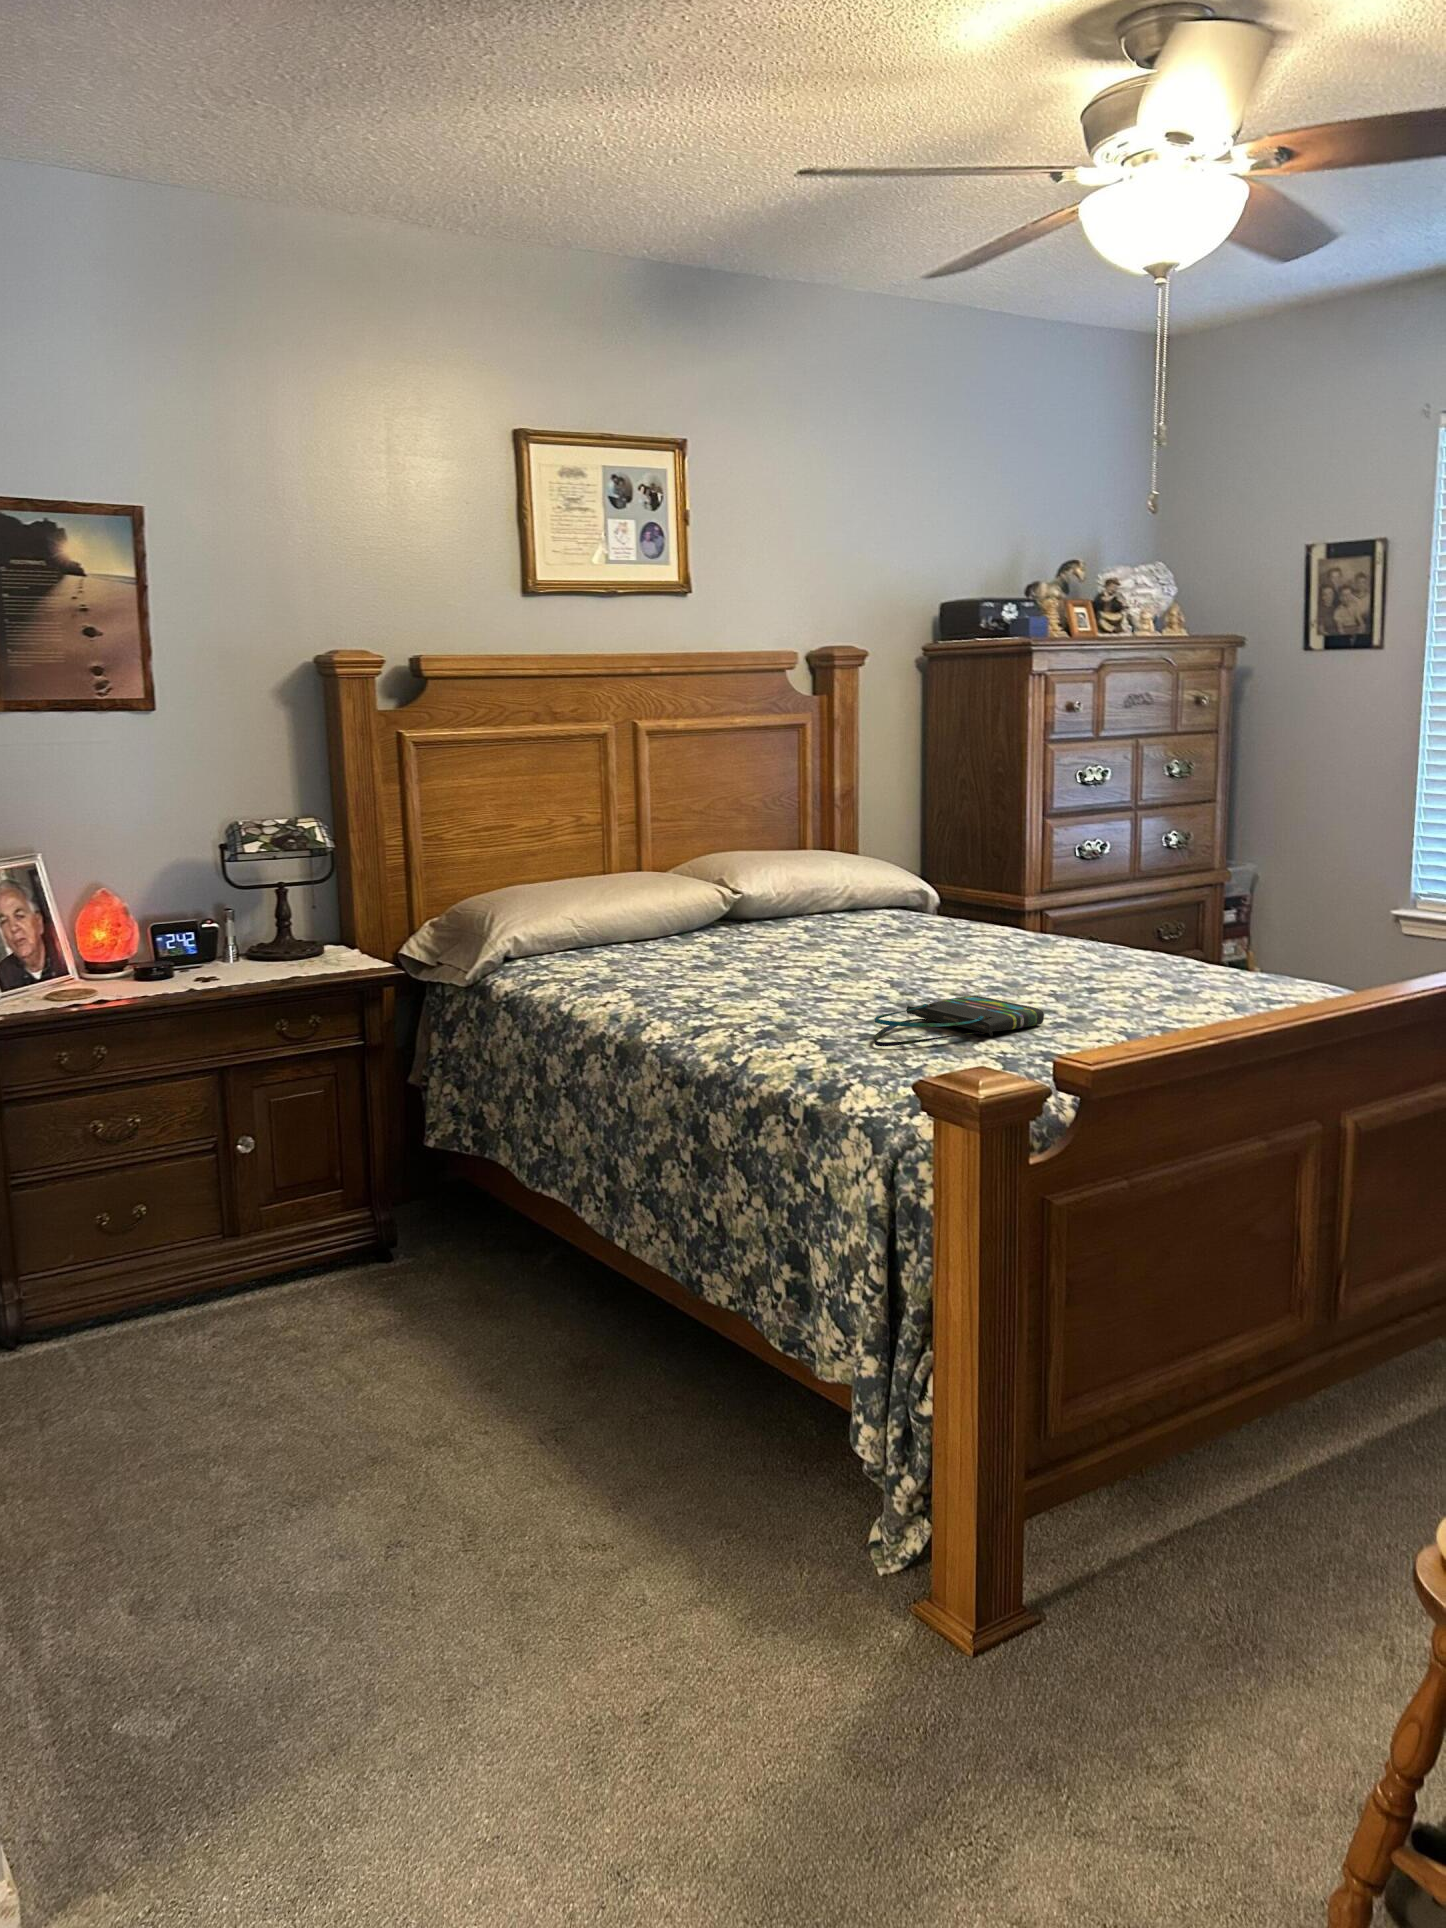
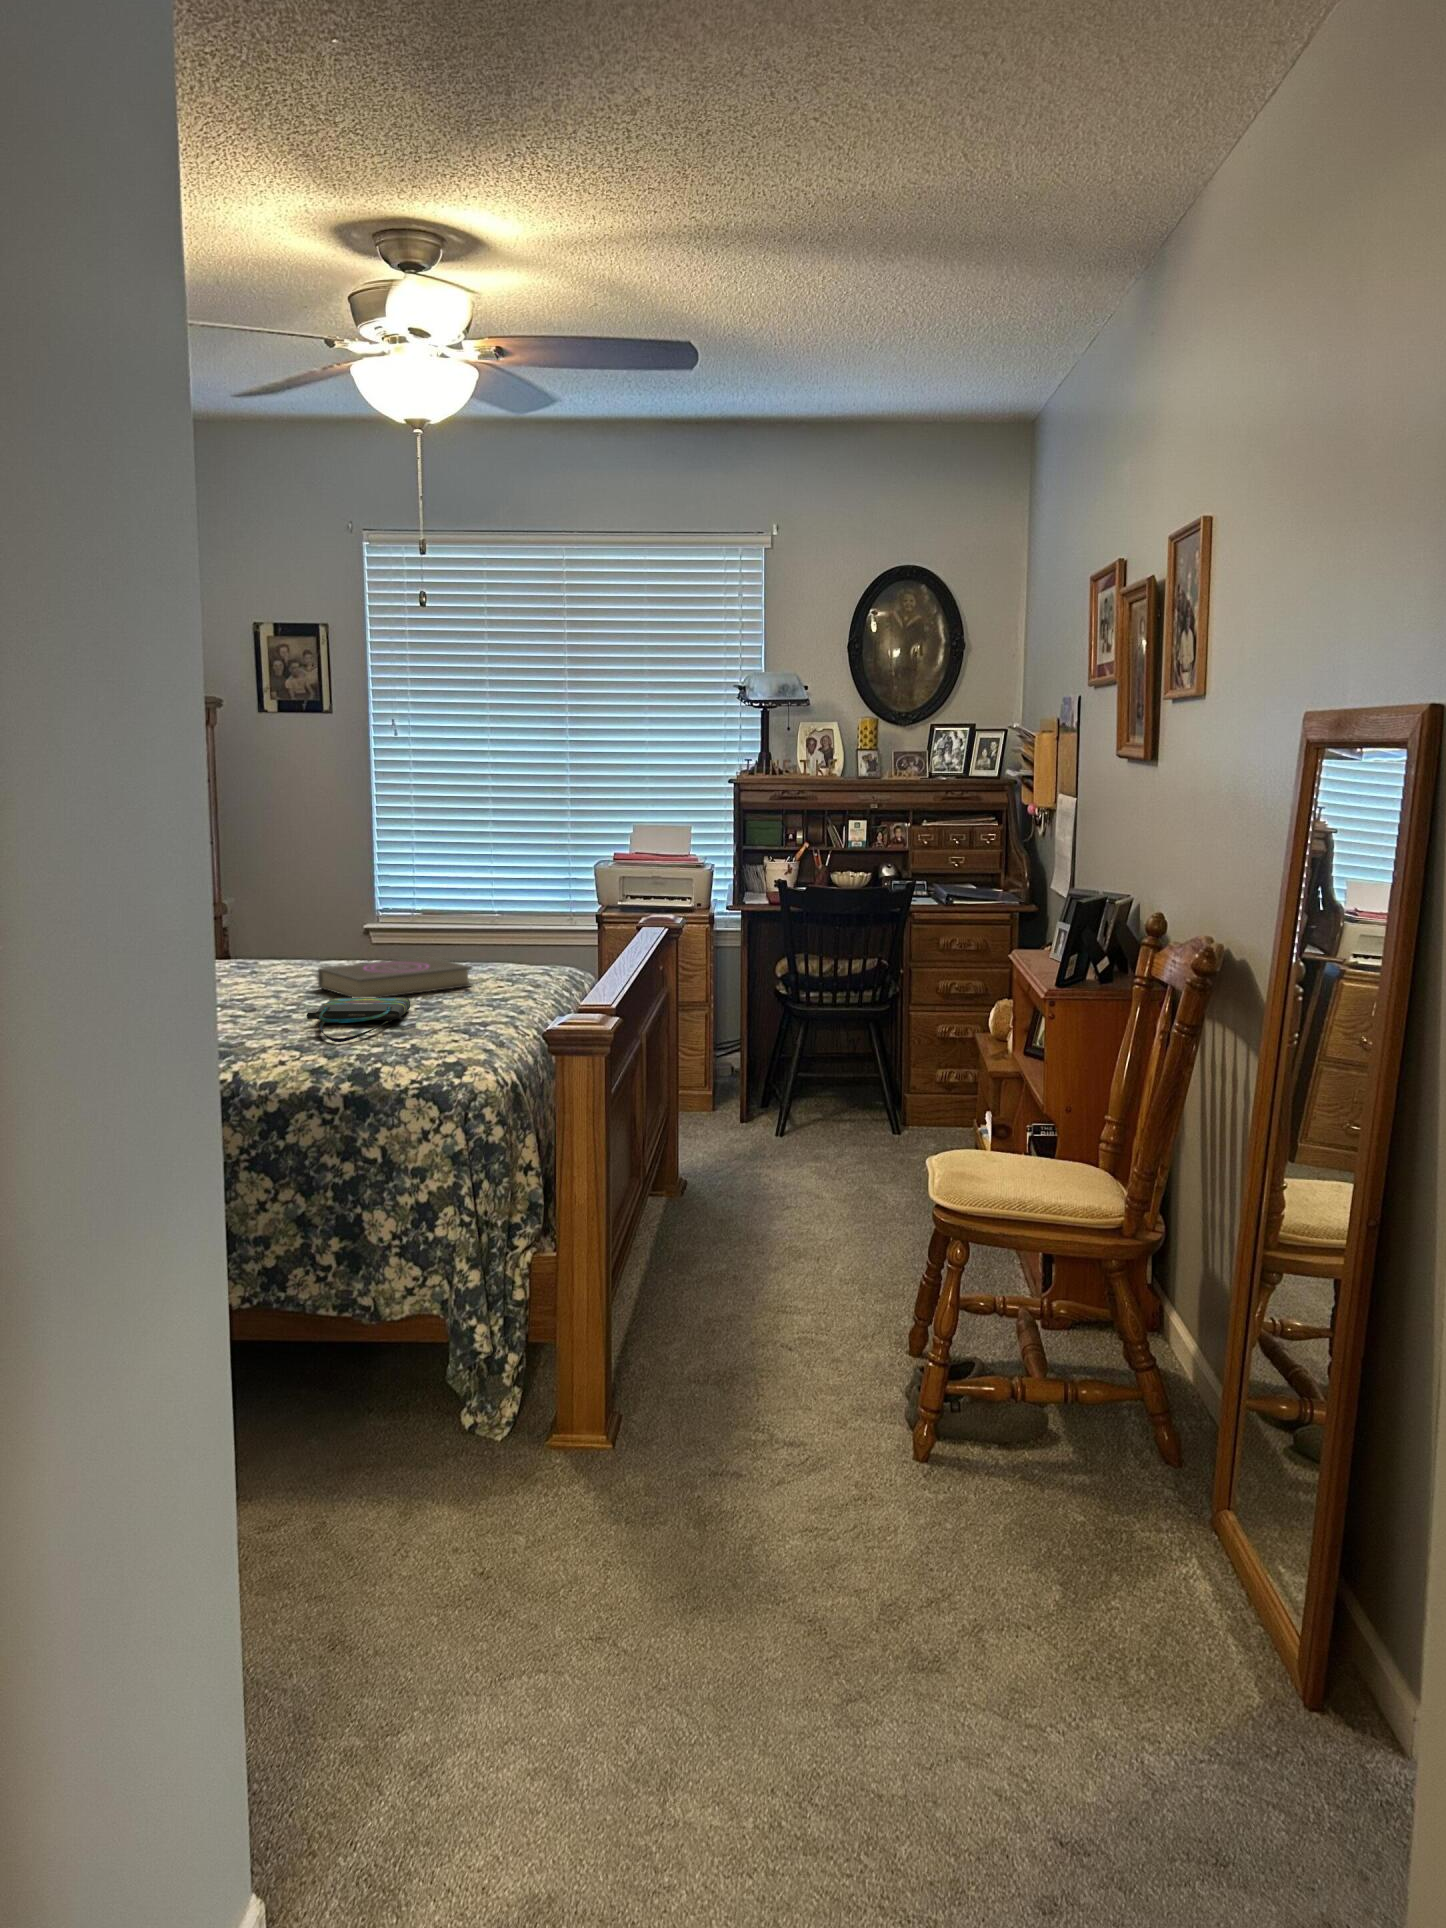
book: none [1027,958,1191,1010] -> present [318,957,472,998]

